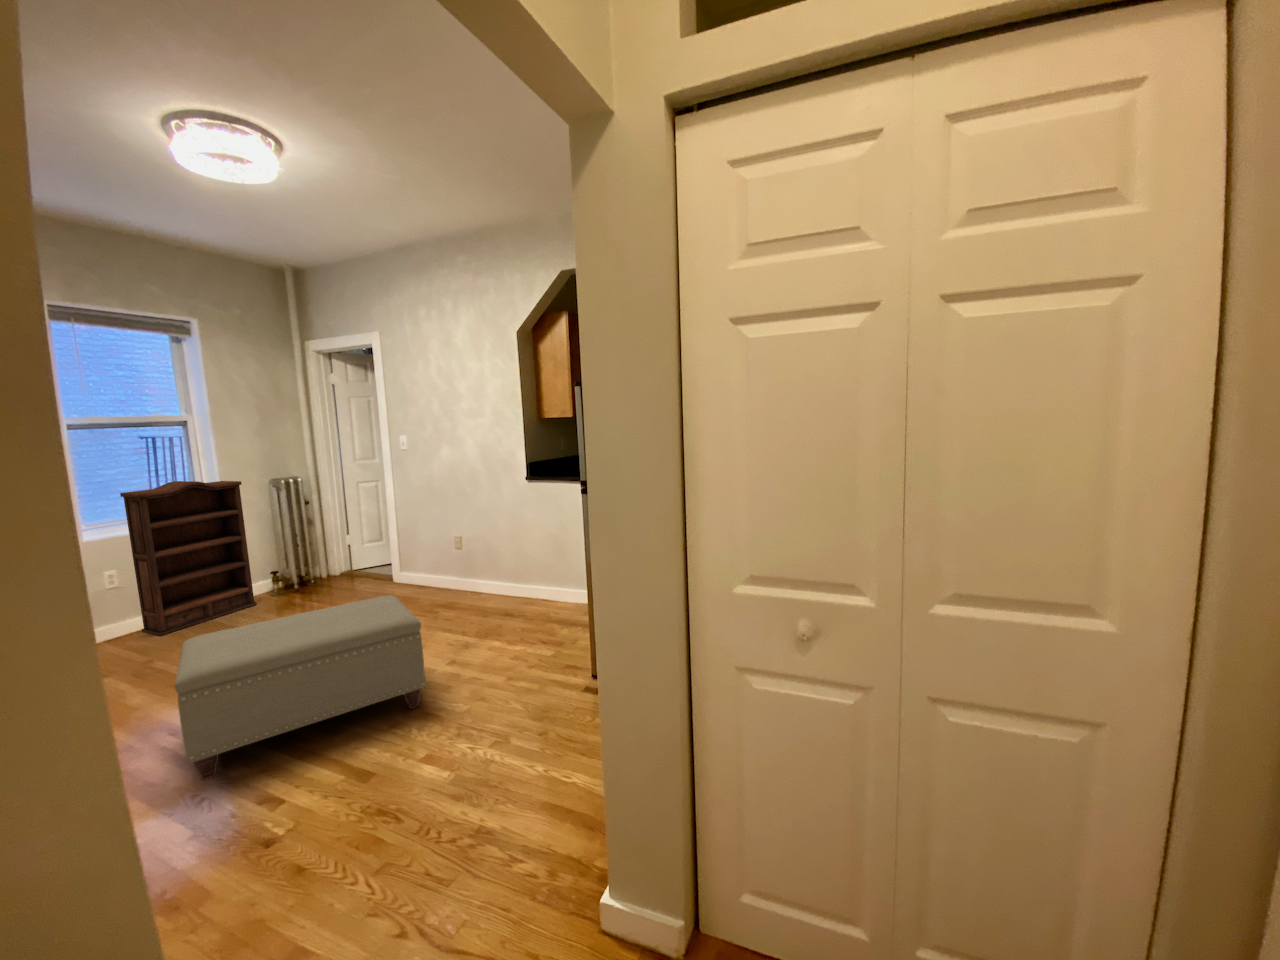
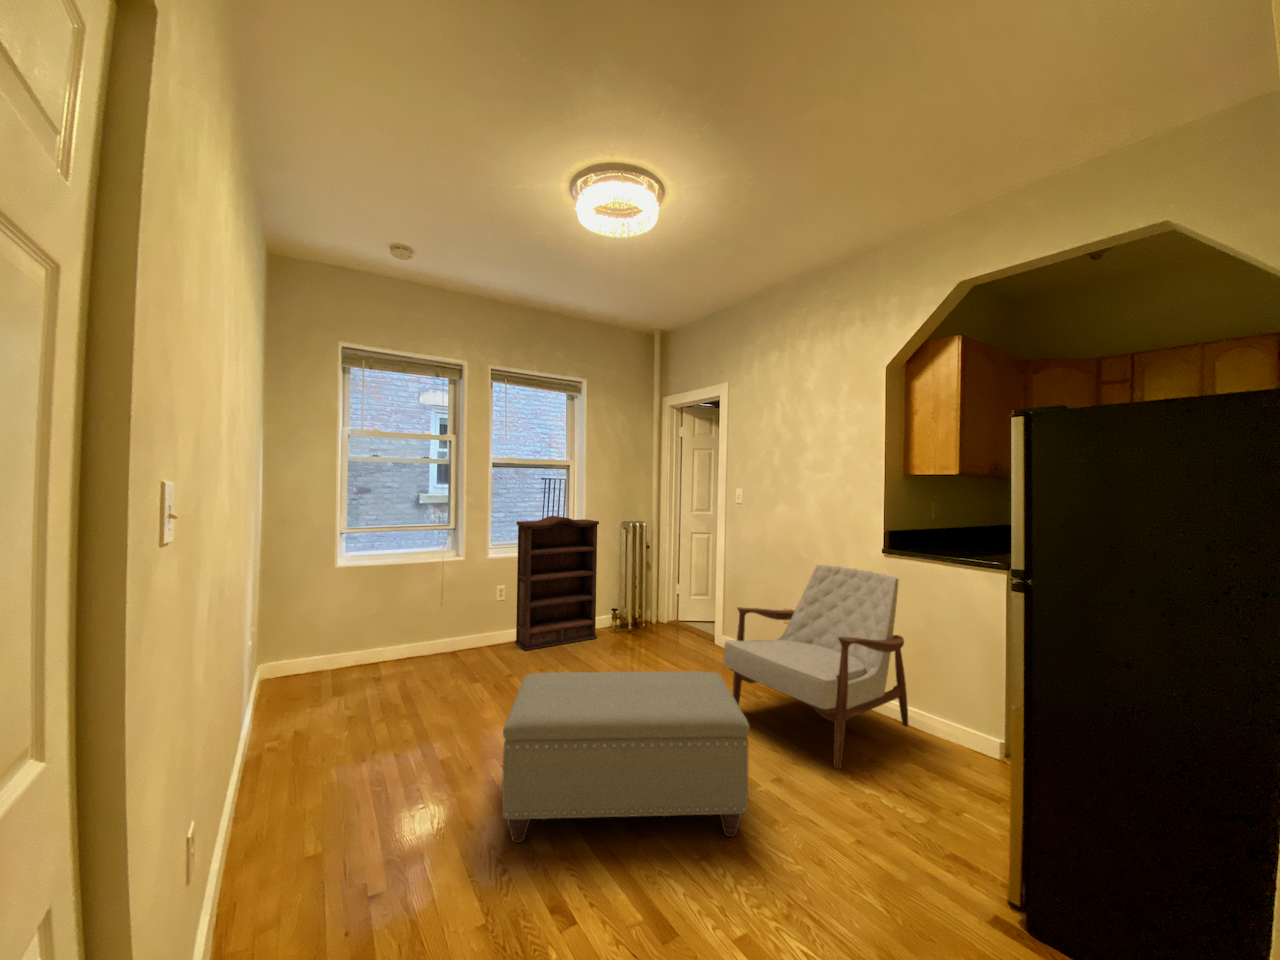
armchair: none [399,494,551,644] -> present [723,565,908,769]

